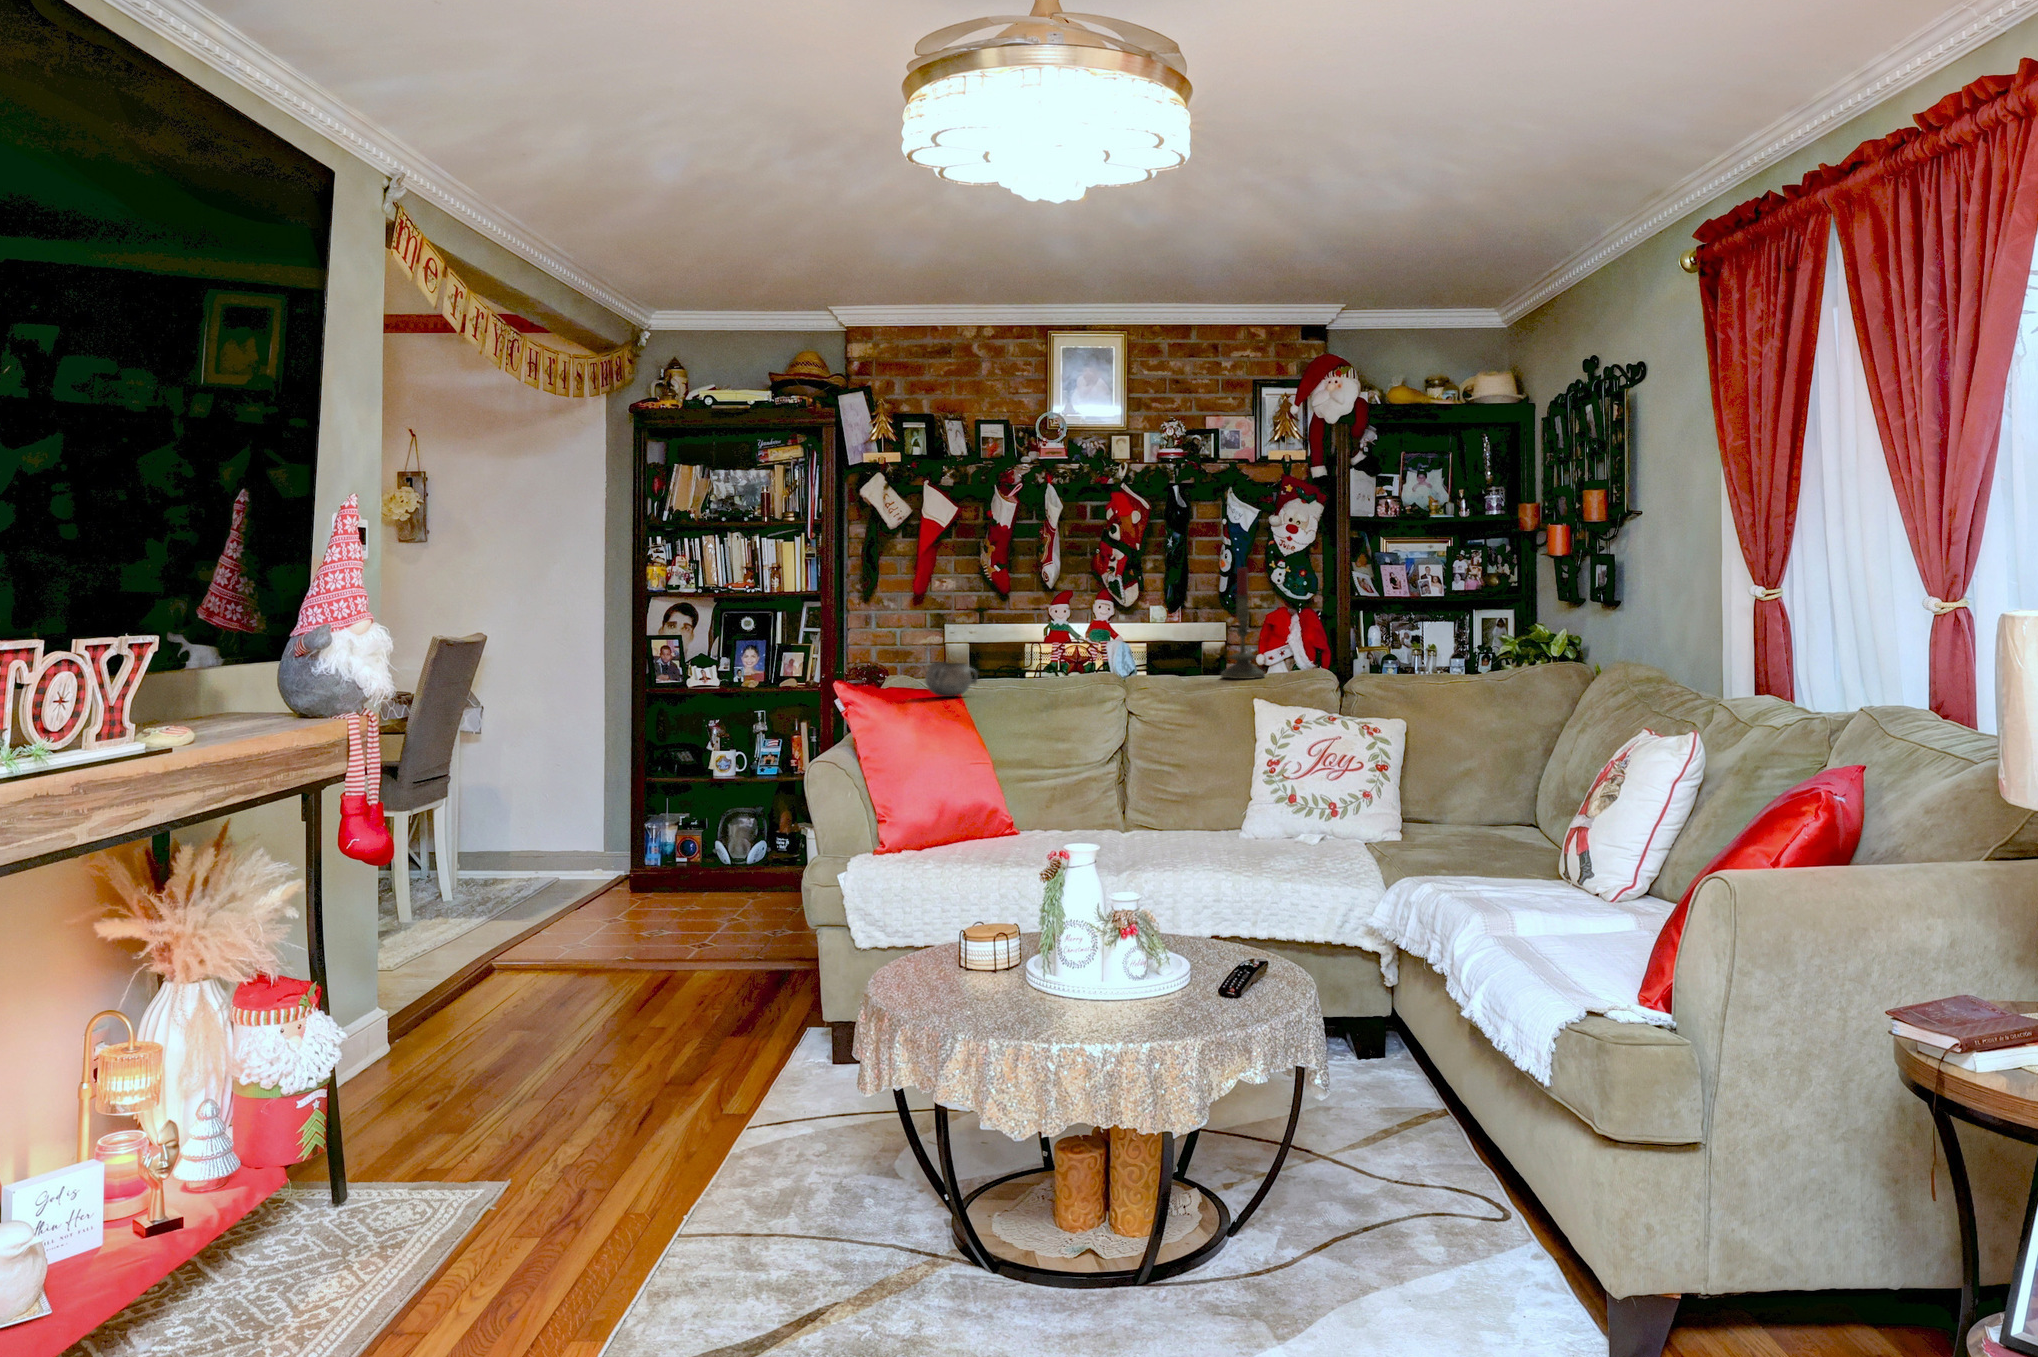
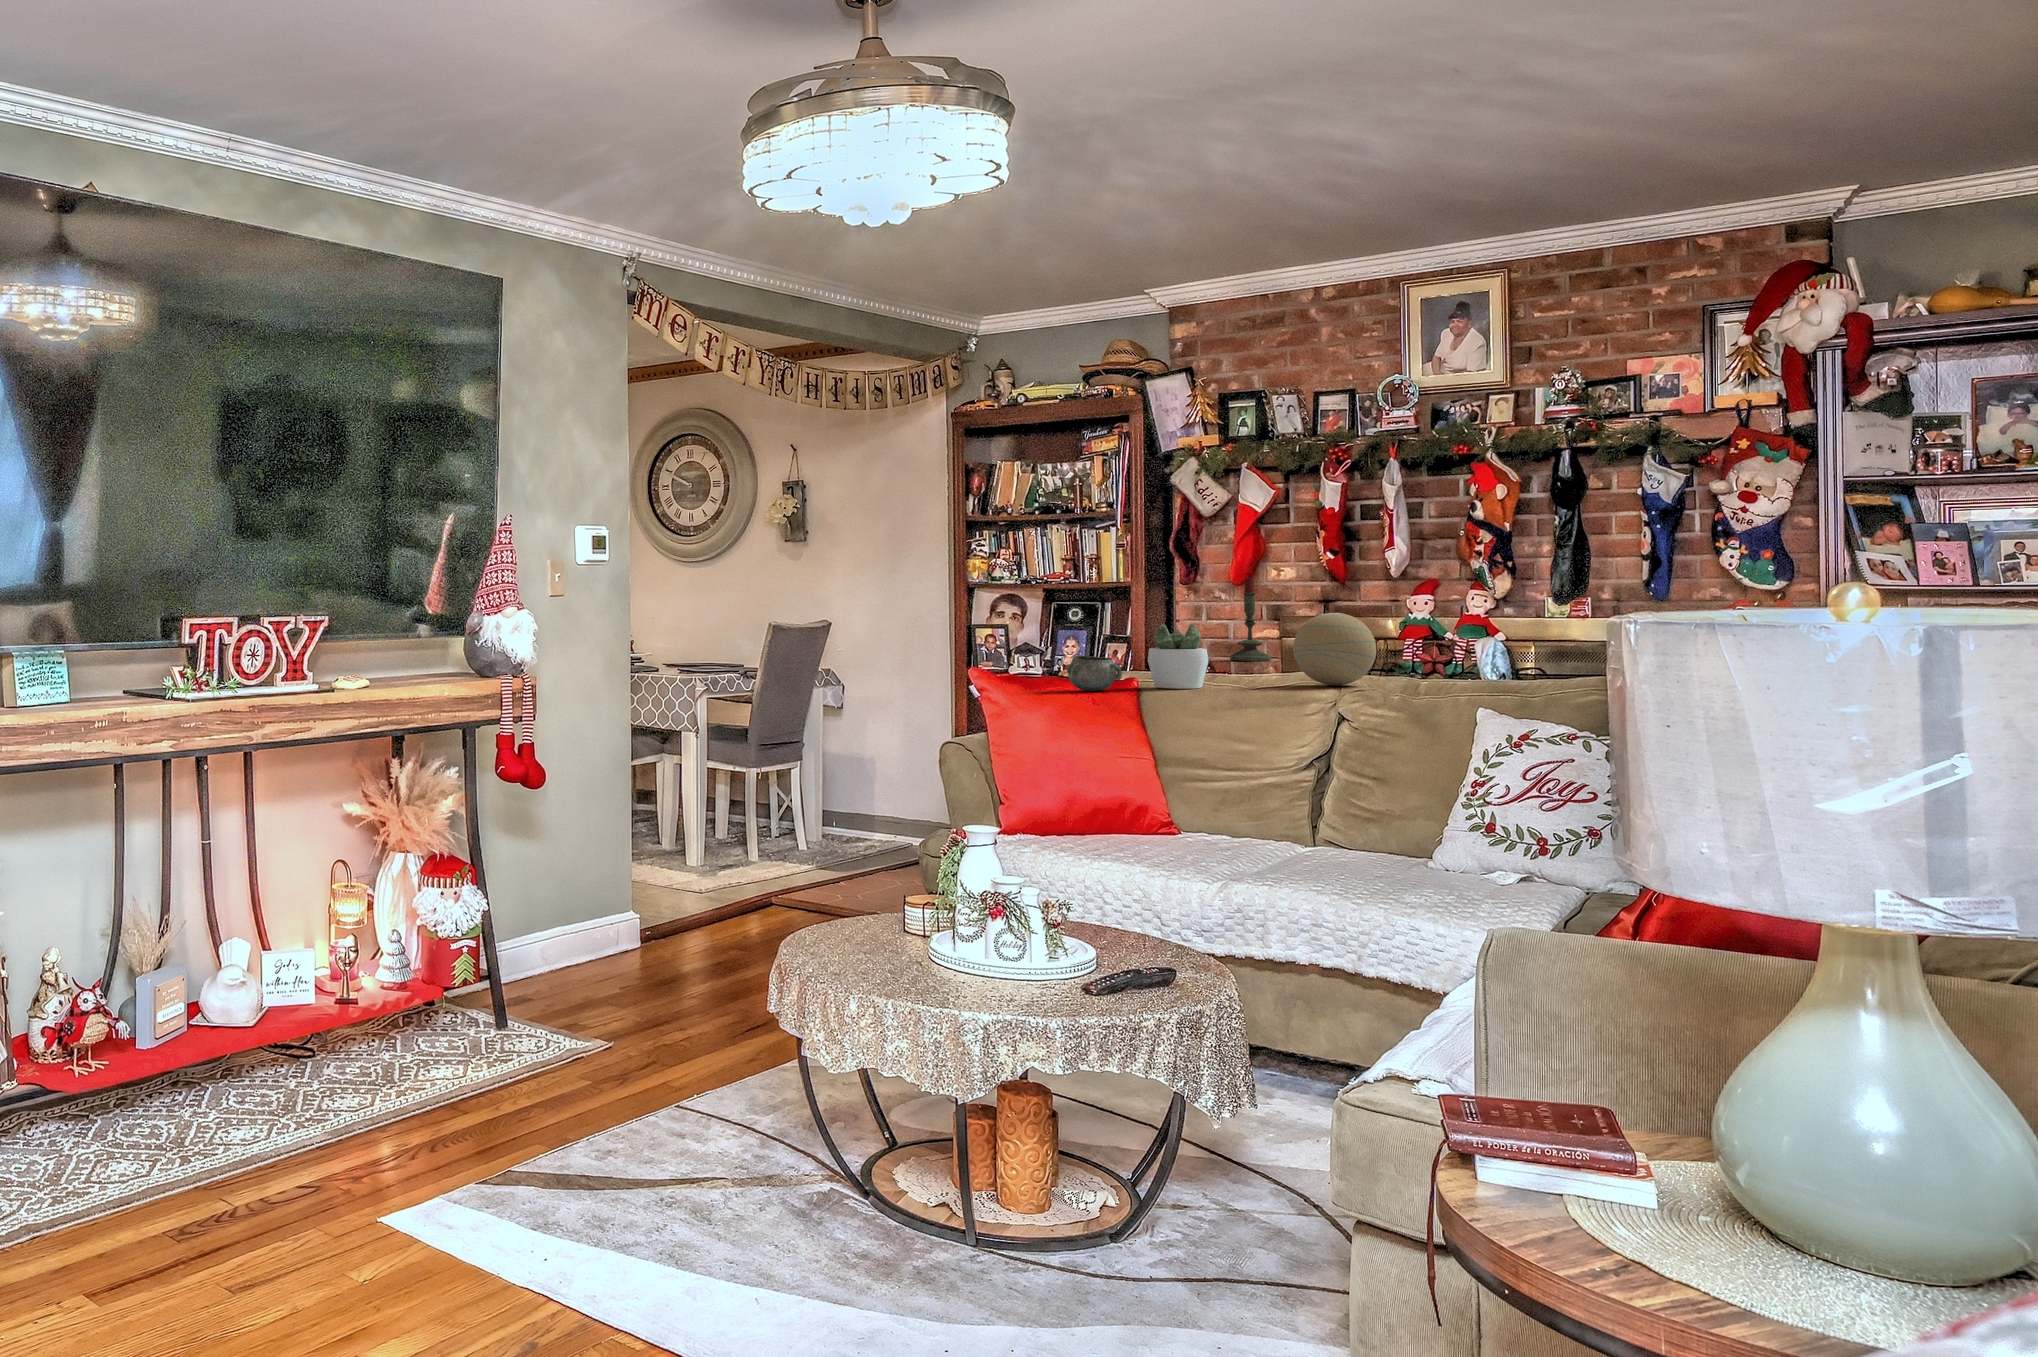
candle: present [1221,568,1265,679] -> present [1230,578,1271,661]
decorative orb: none [1093,616,1157,680] -> present [1293,613,1376,685]
succulent plant: none [984,628,1034,690] -> present [1148,624,1208,689]

